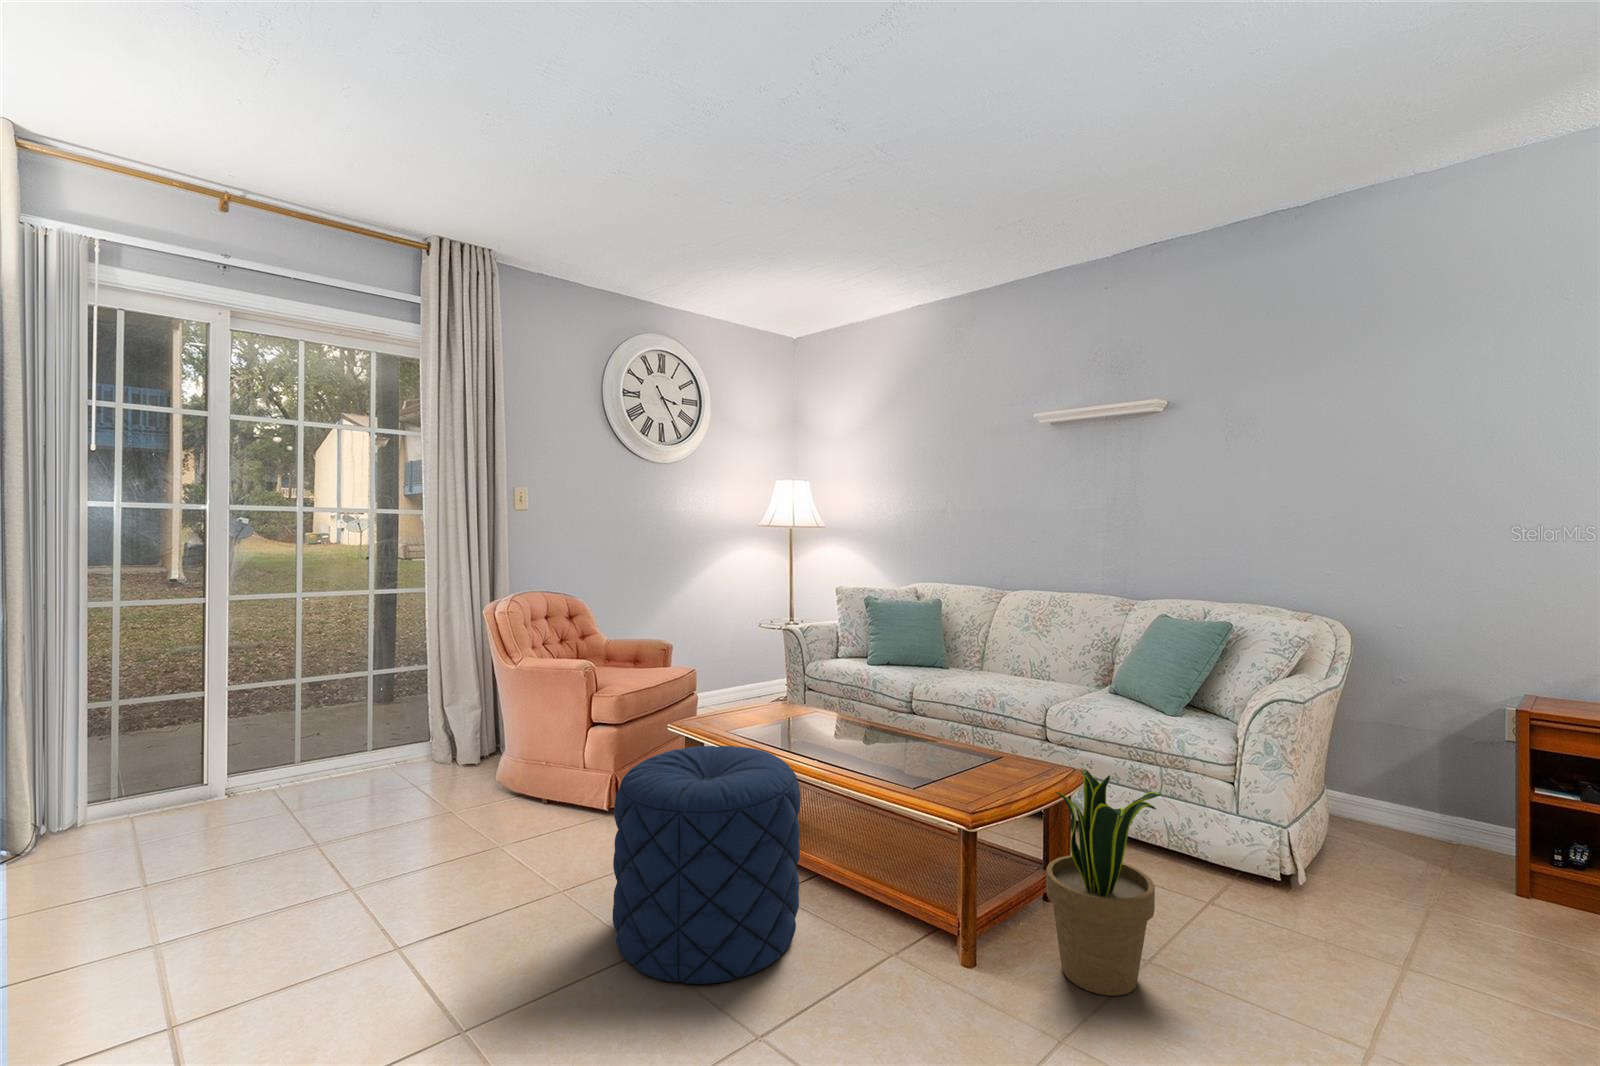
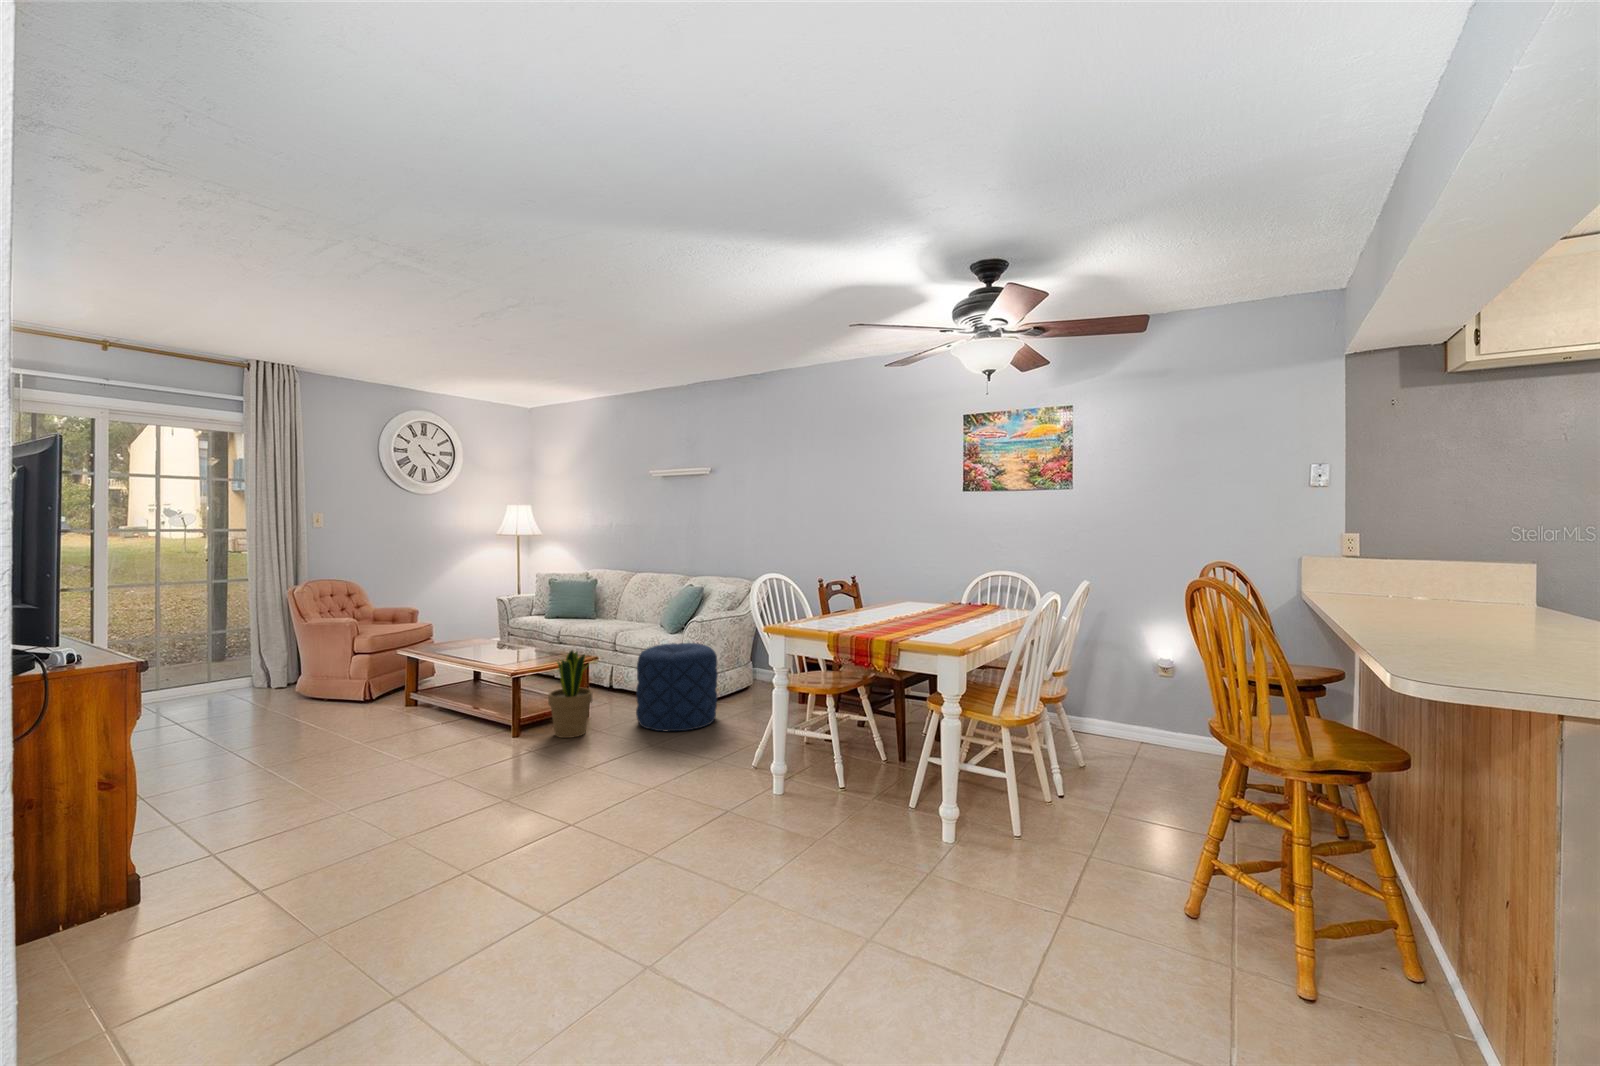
pouf: present [613,746,801,984] -> present [636,643,718,731]

